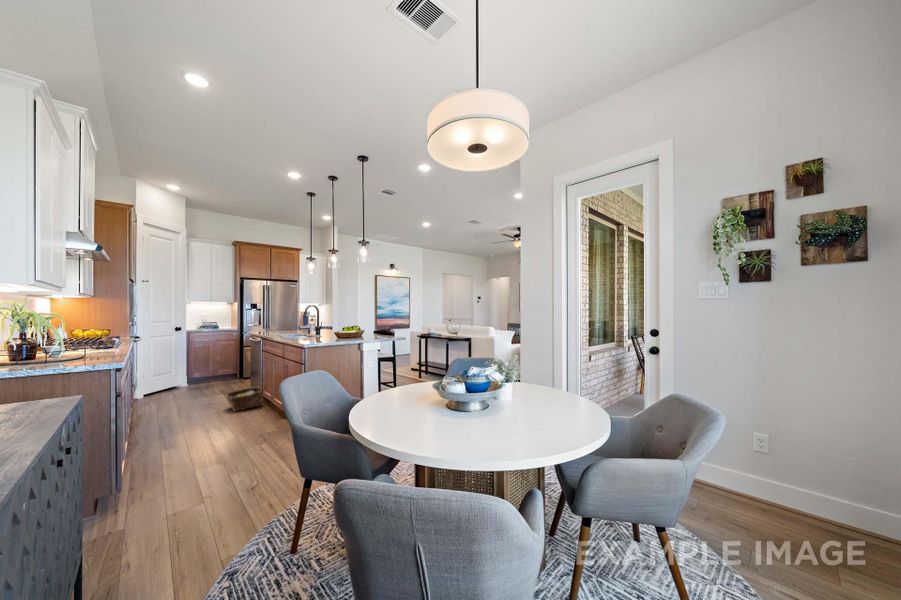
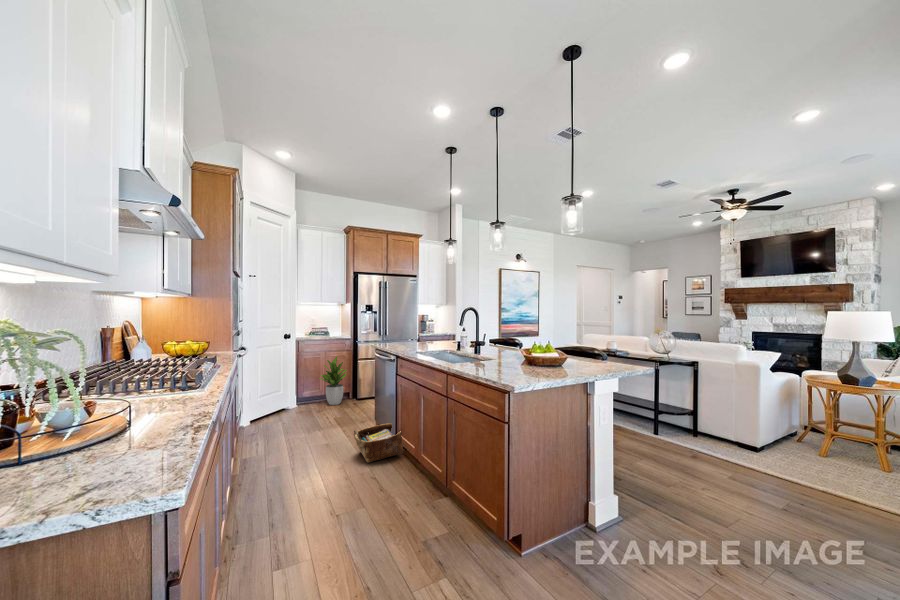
potted plant: none [206,344,234,383] -> present [319,356,347,405]

